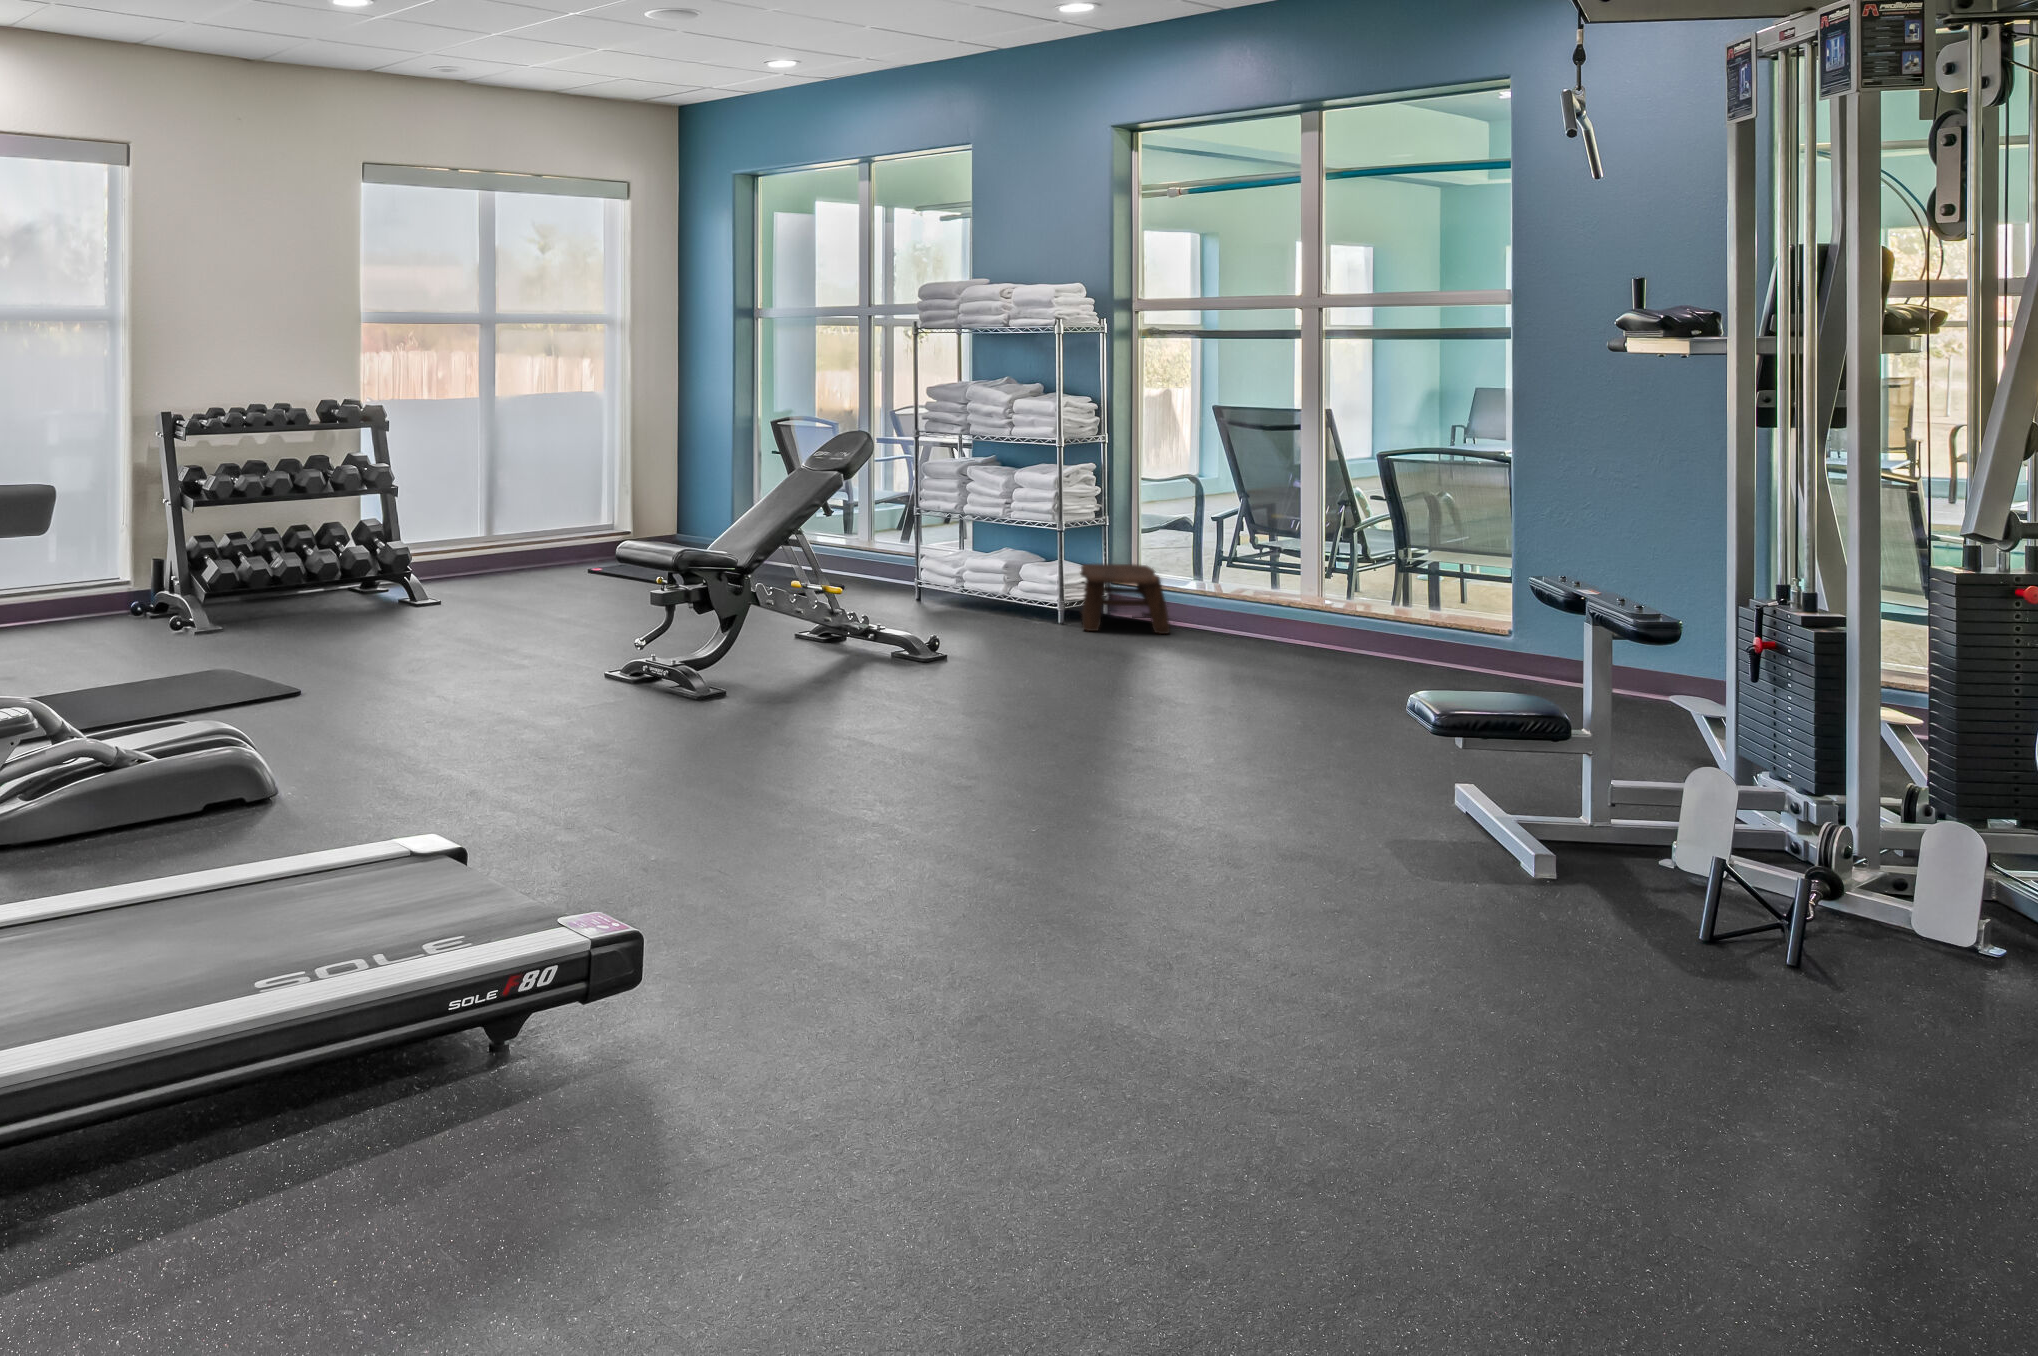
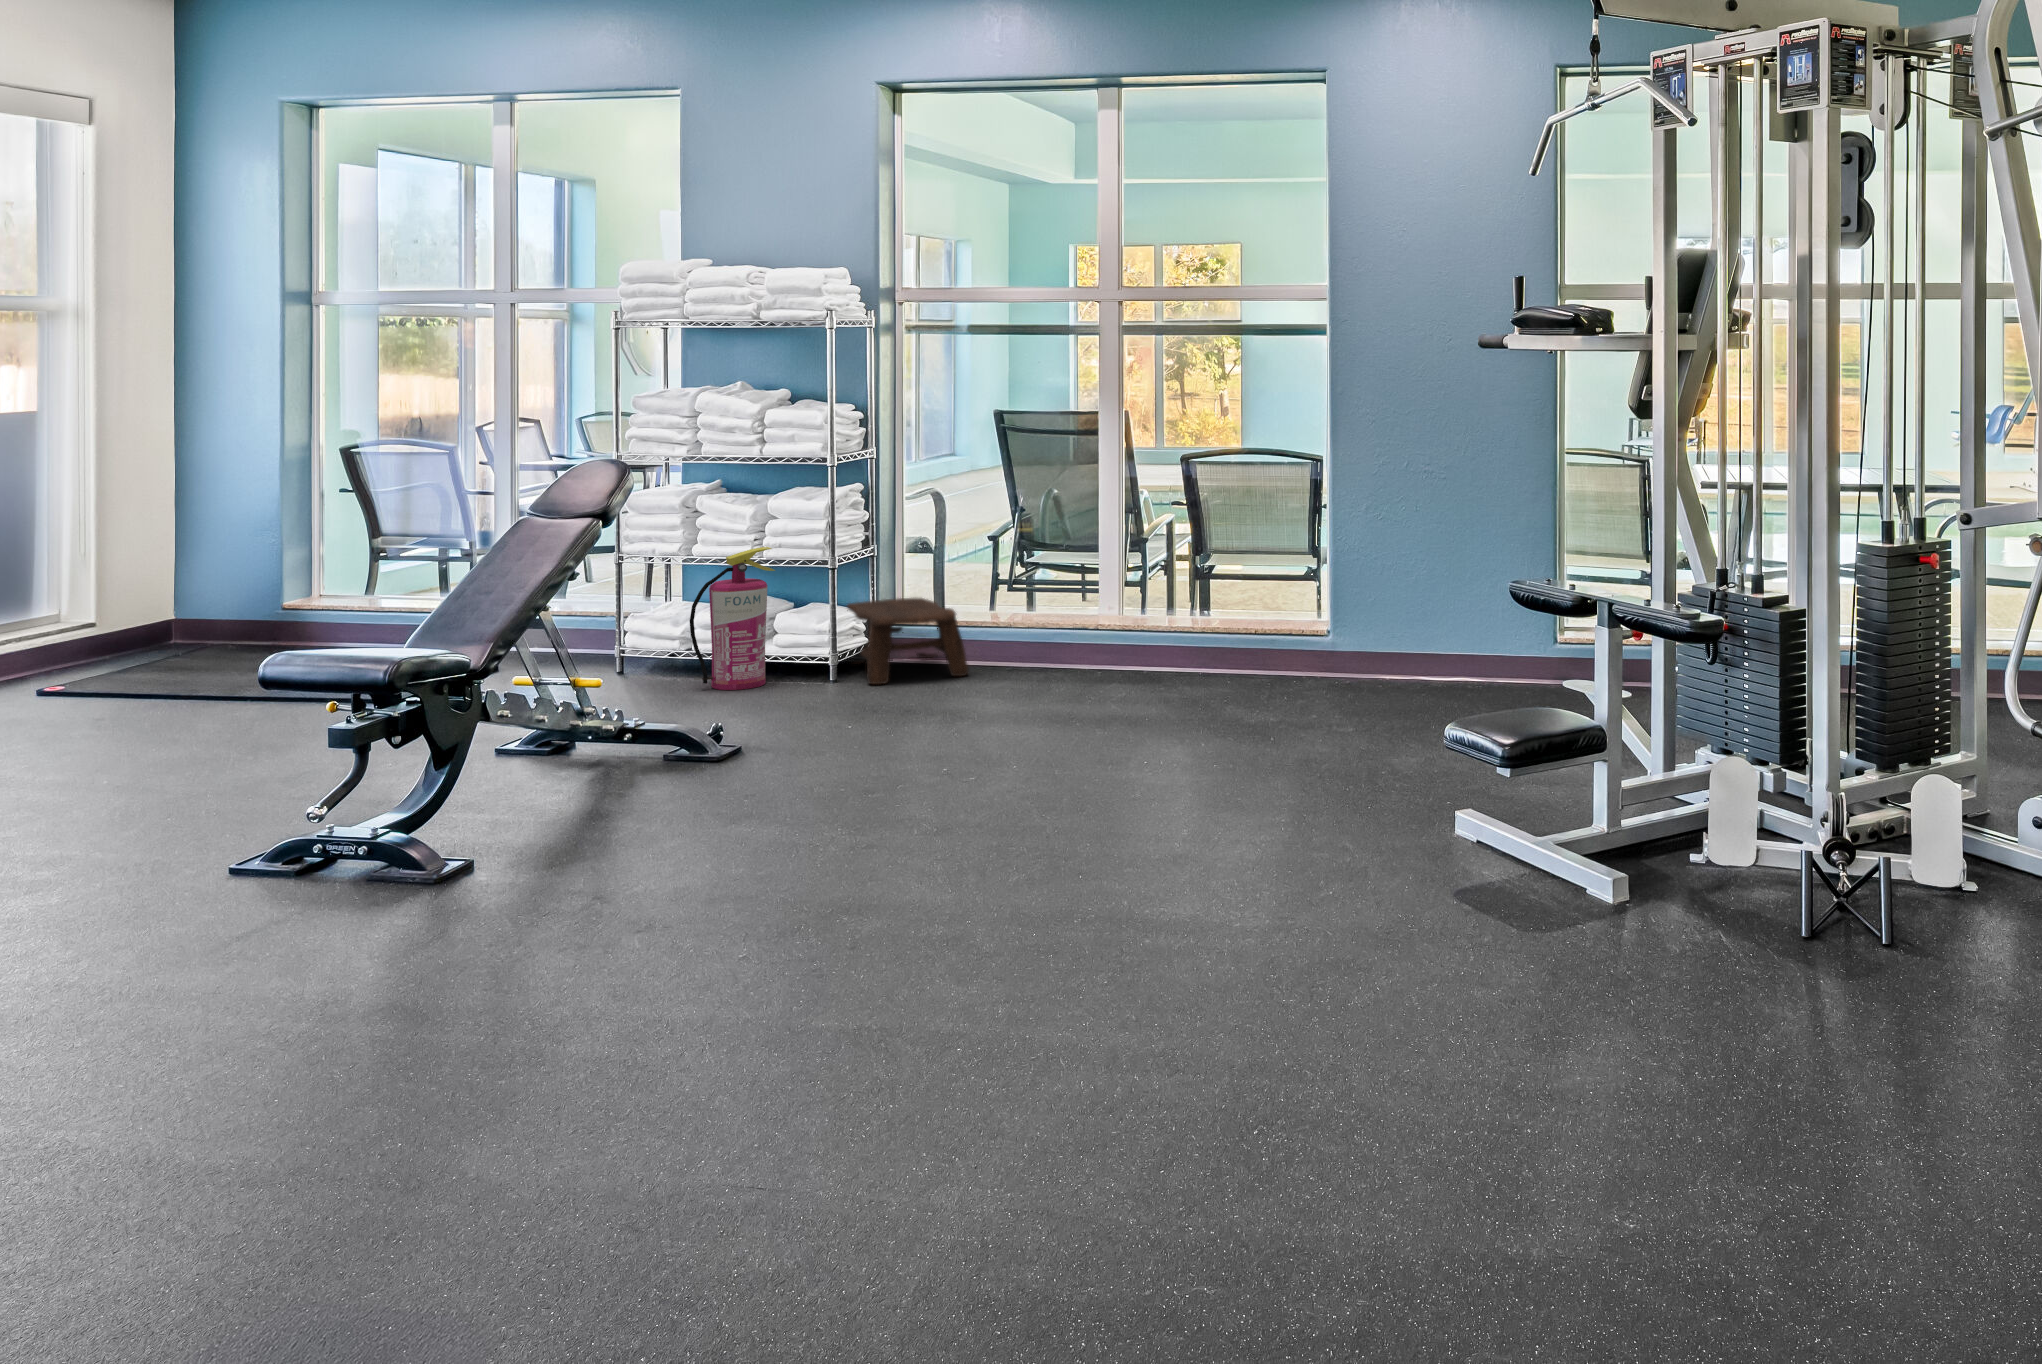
fire extinguisher: none [951,511,1018,622] -> present [690,547,775,690]

